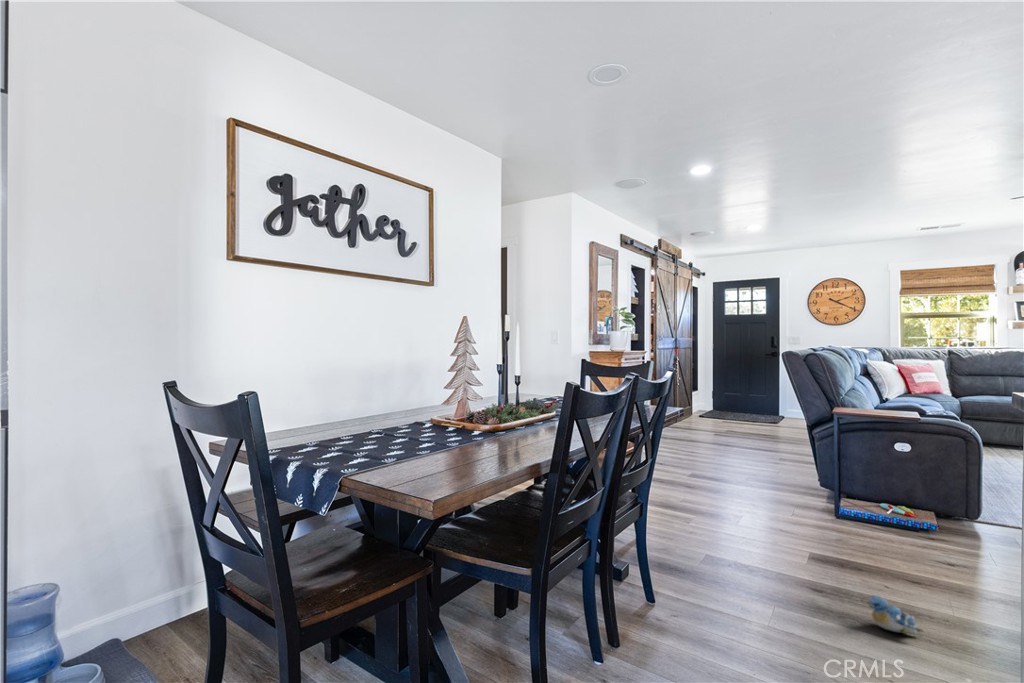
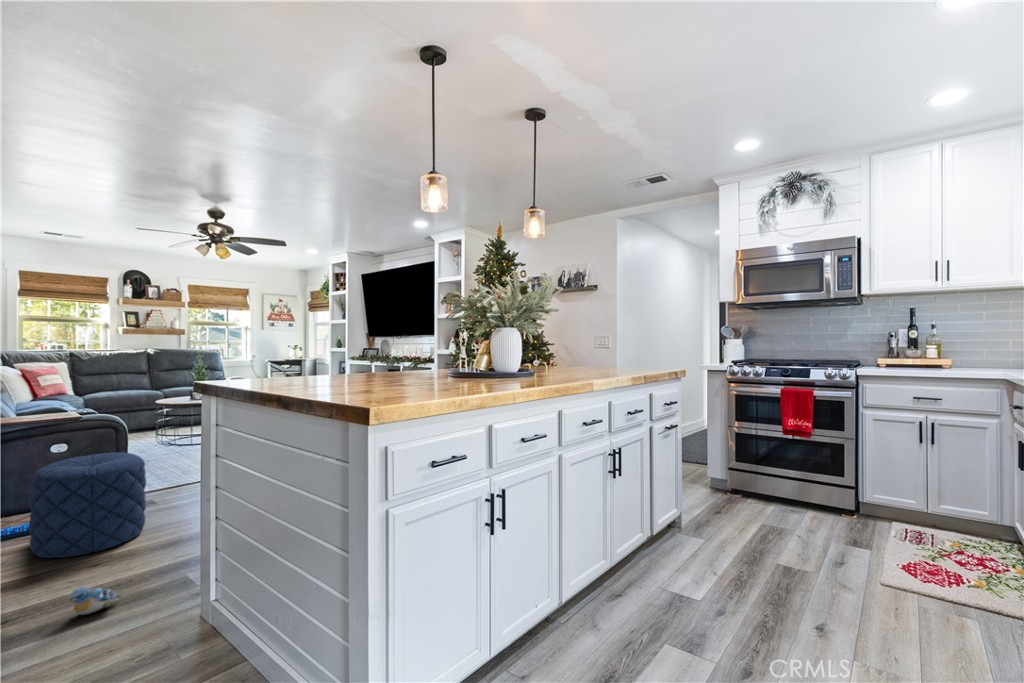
pouf: none [862,458,988,574] -> present [29,452,146,558]

